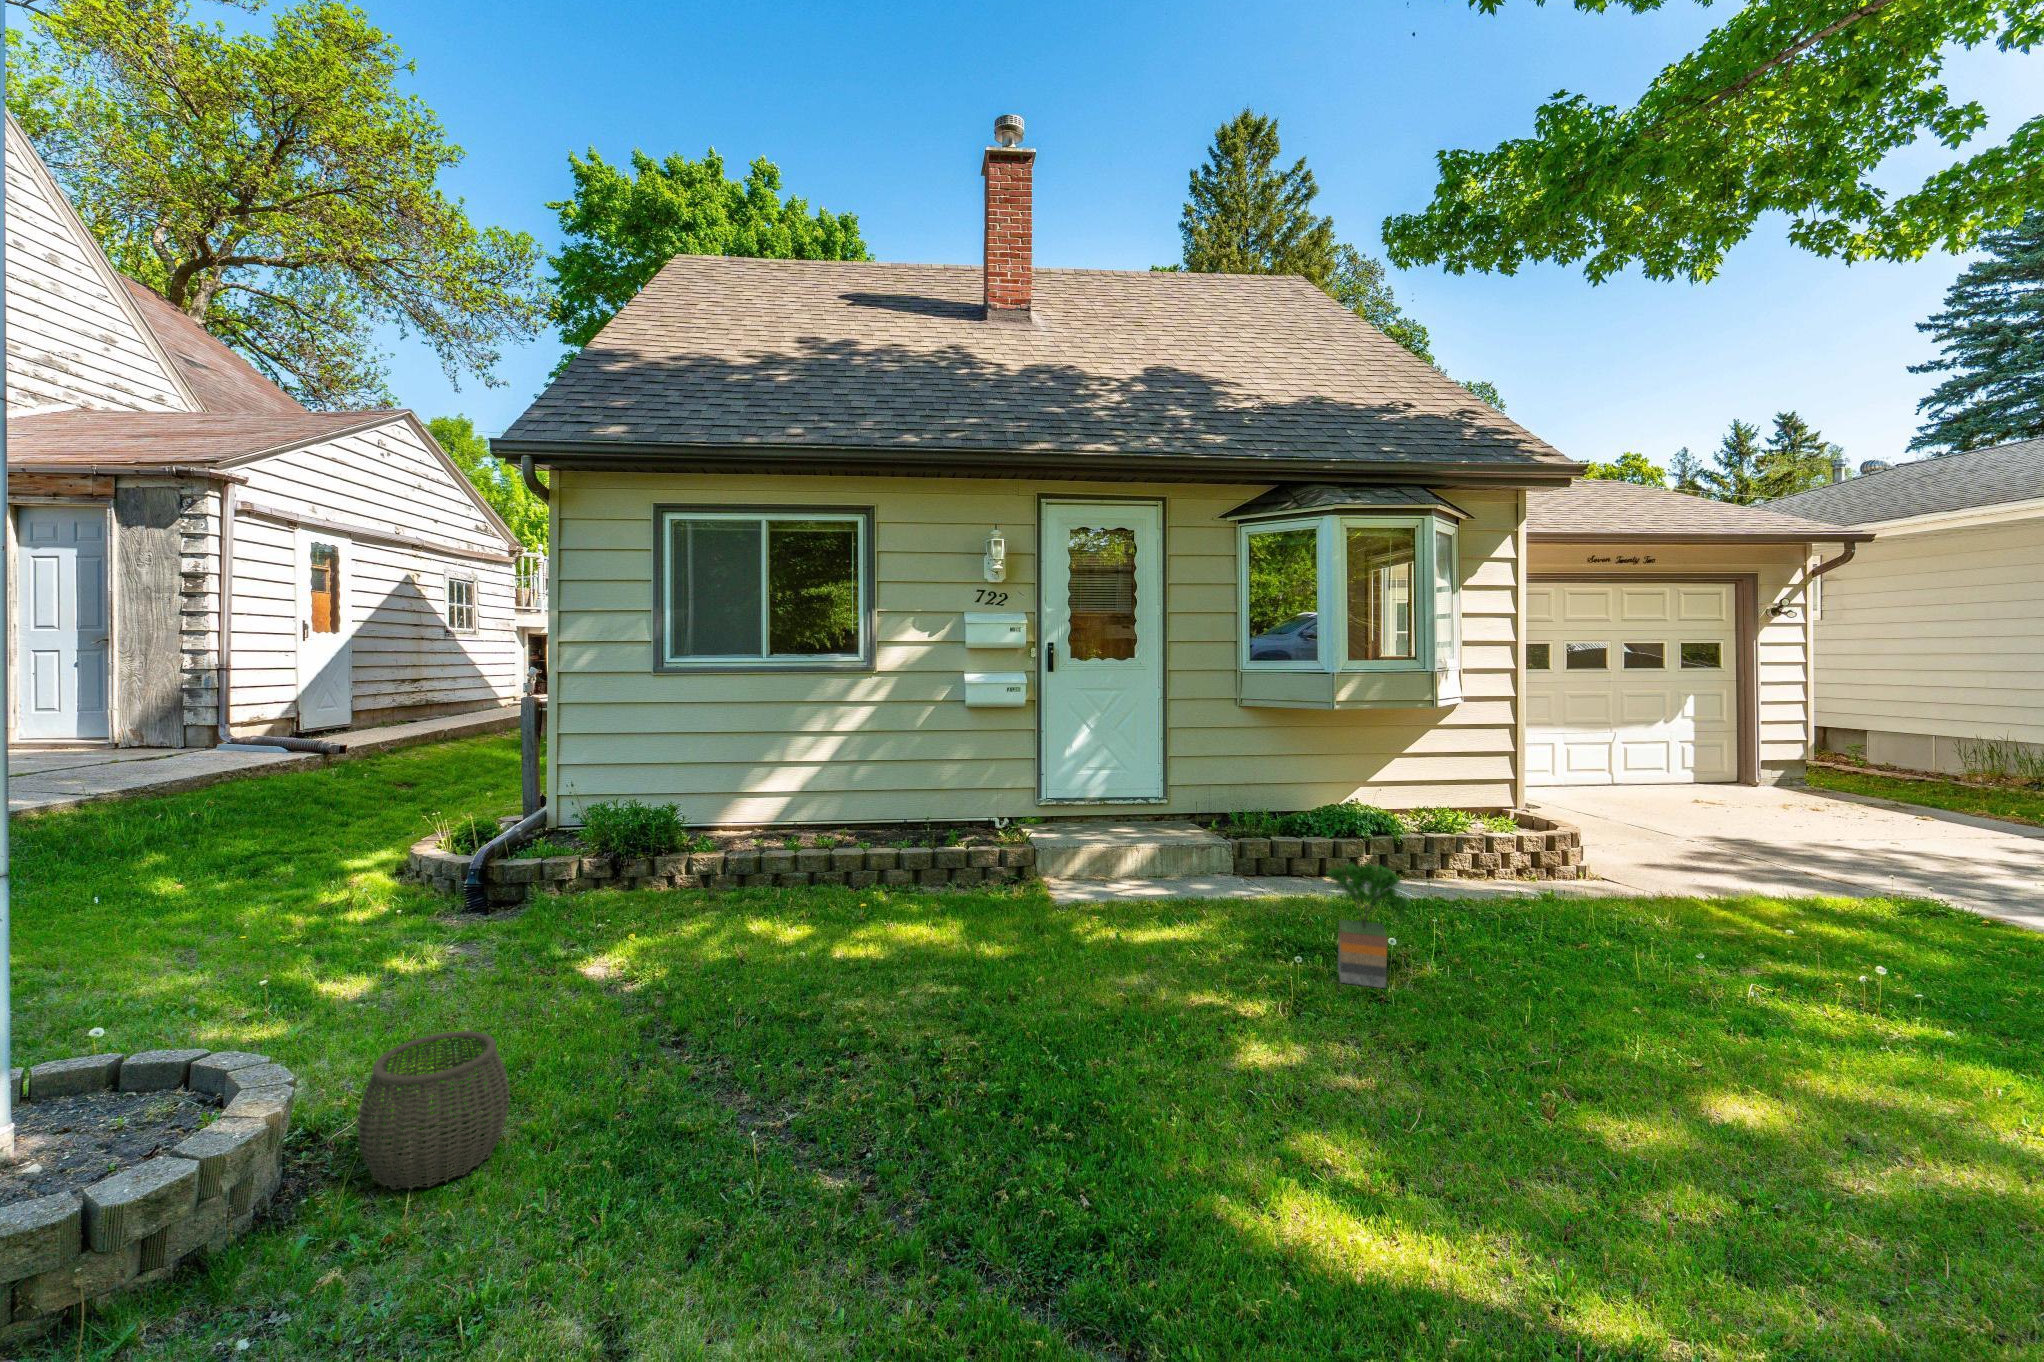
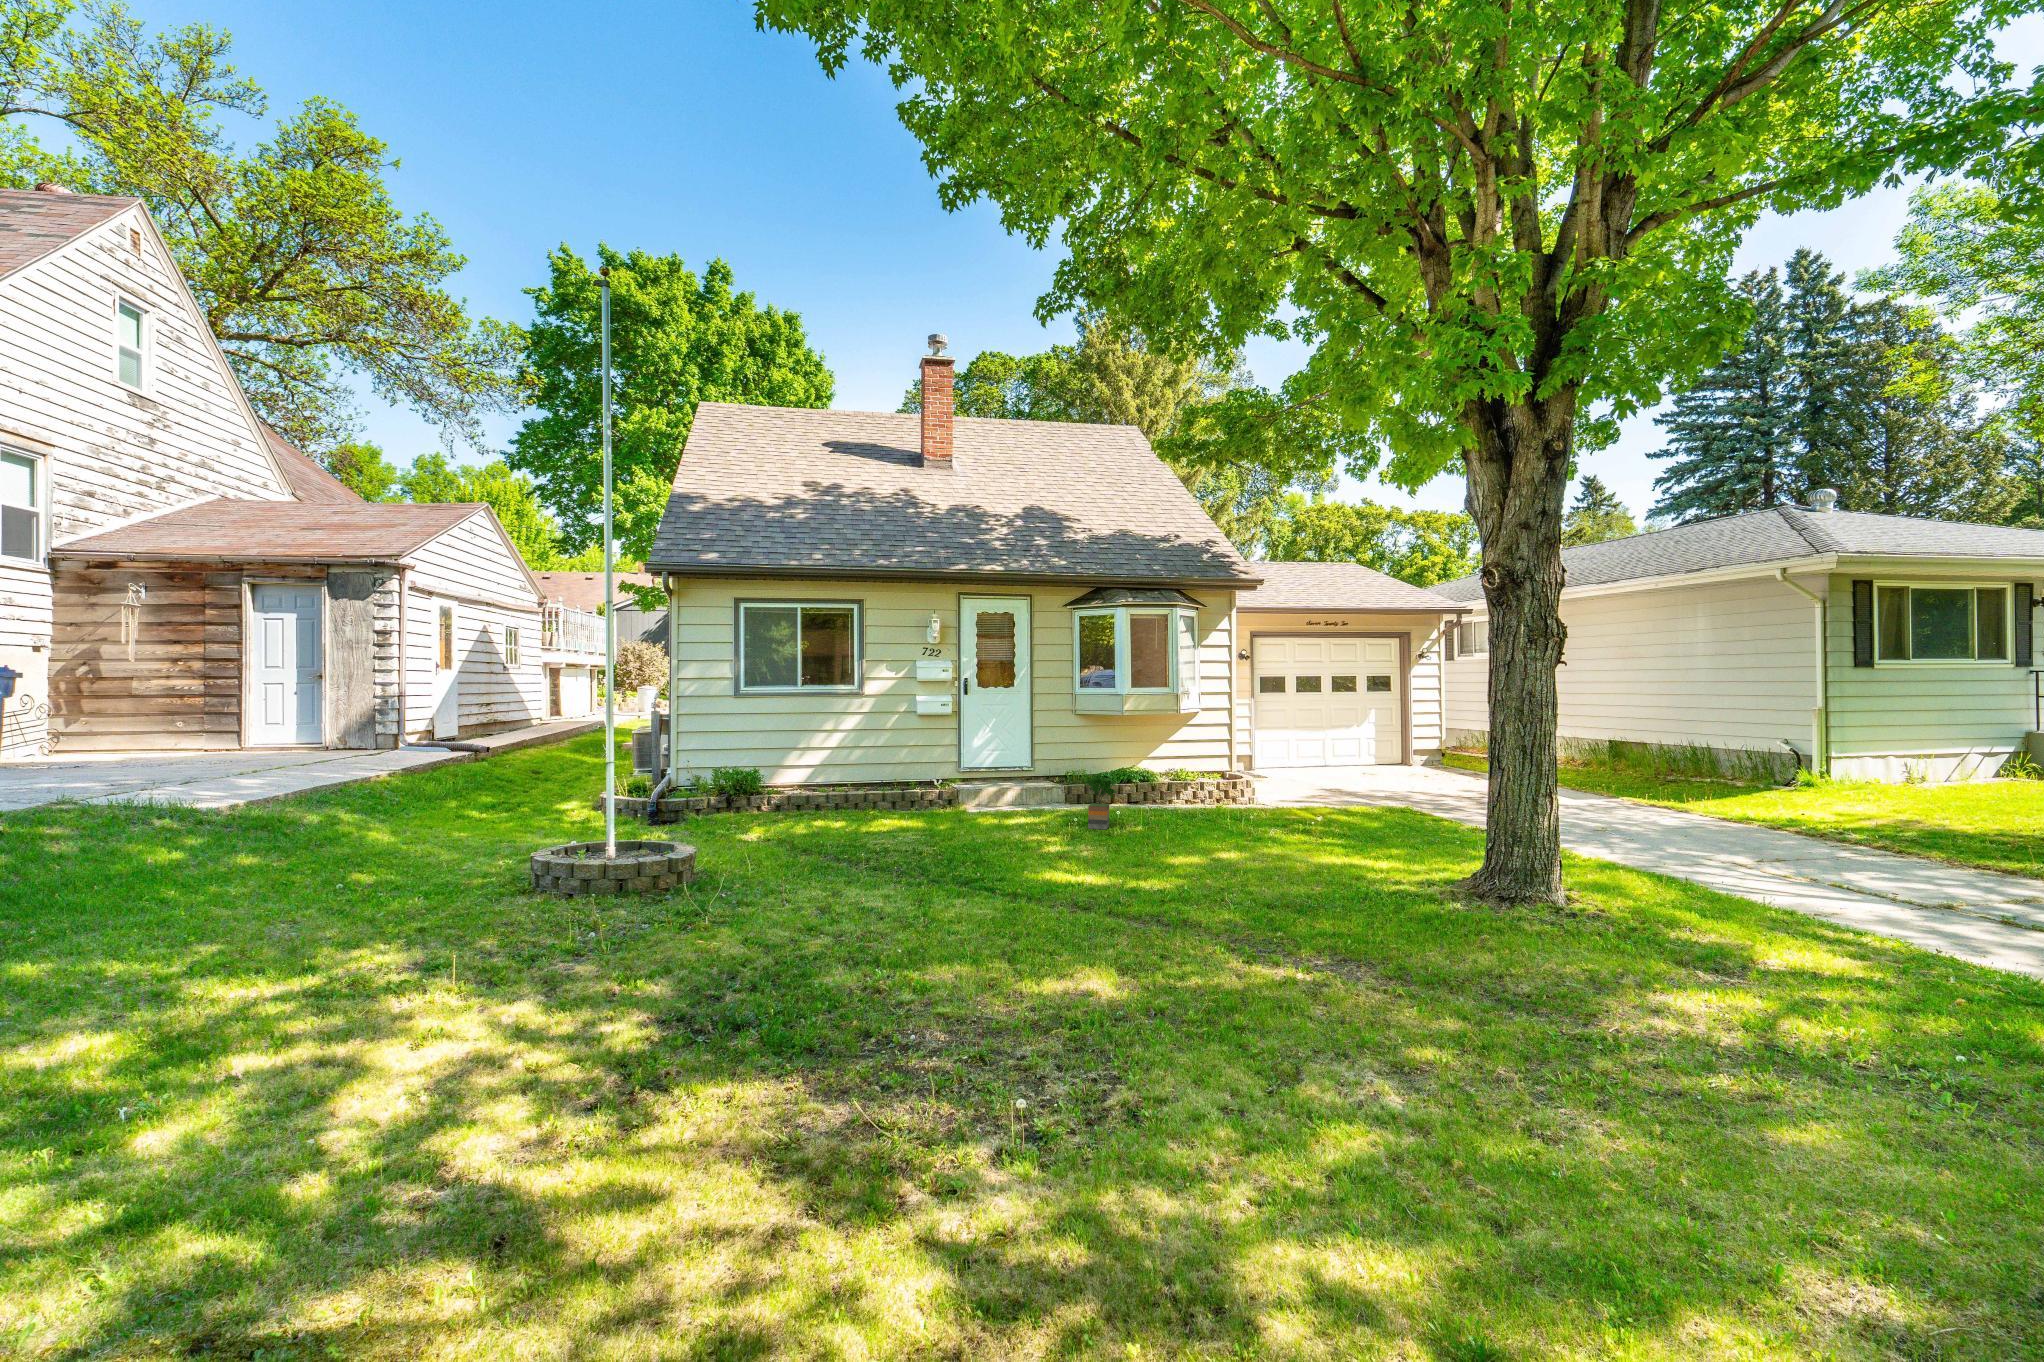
woven basket: present [357,1031,510,1189] -> none [715,824,763,868]

